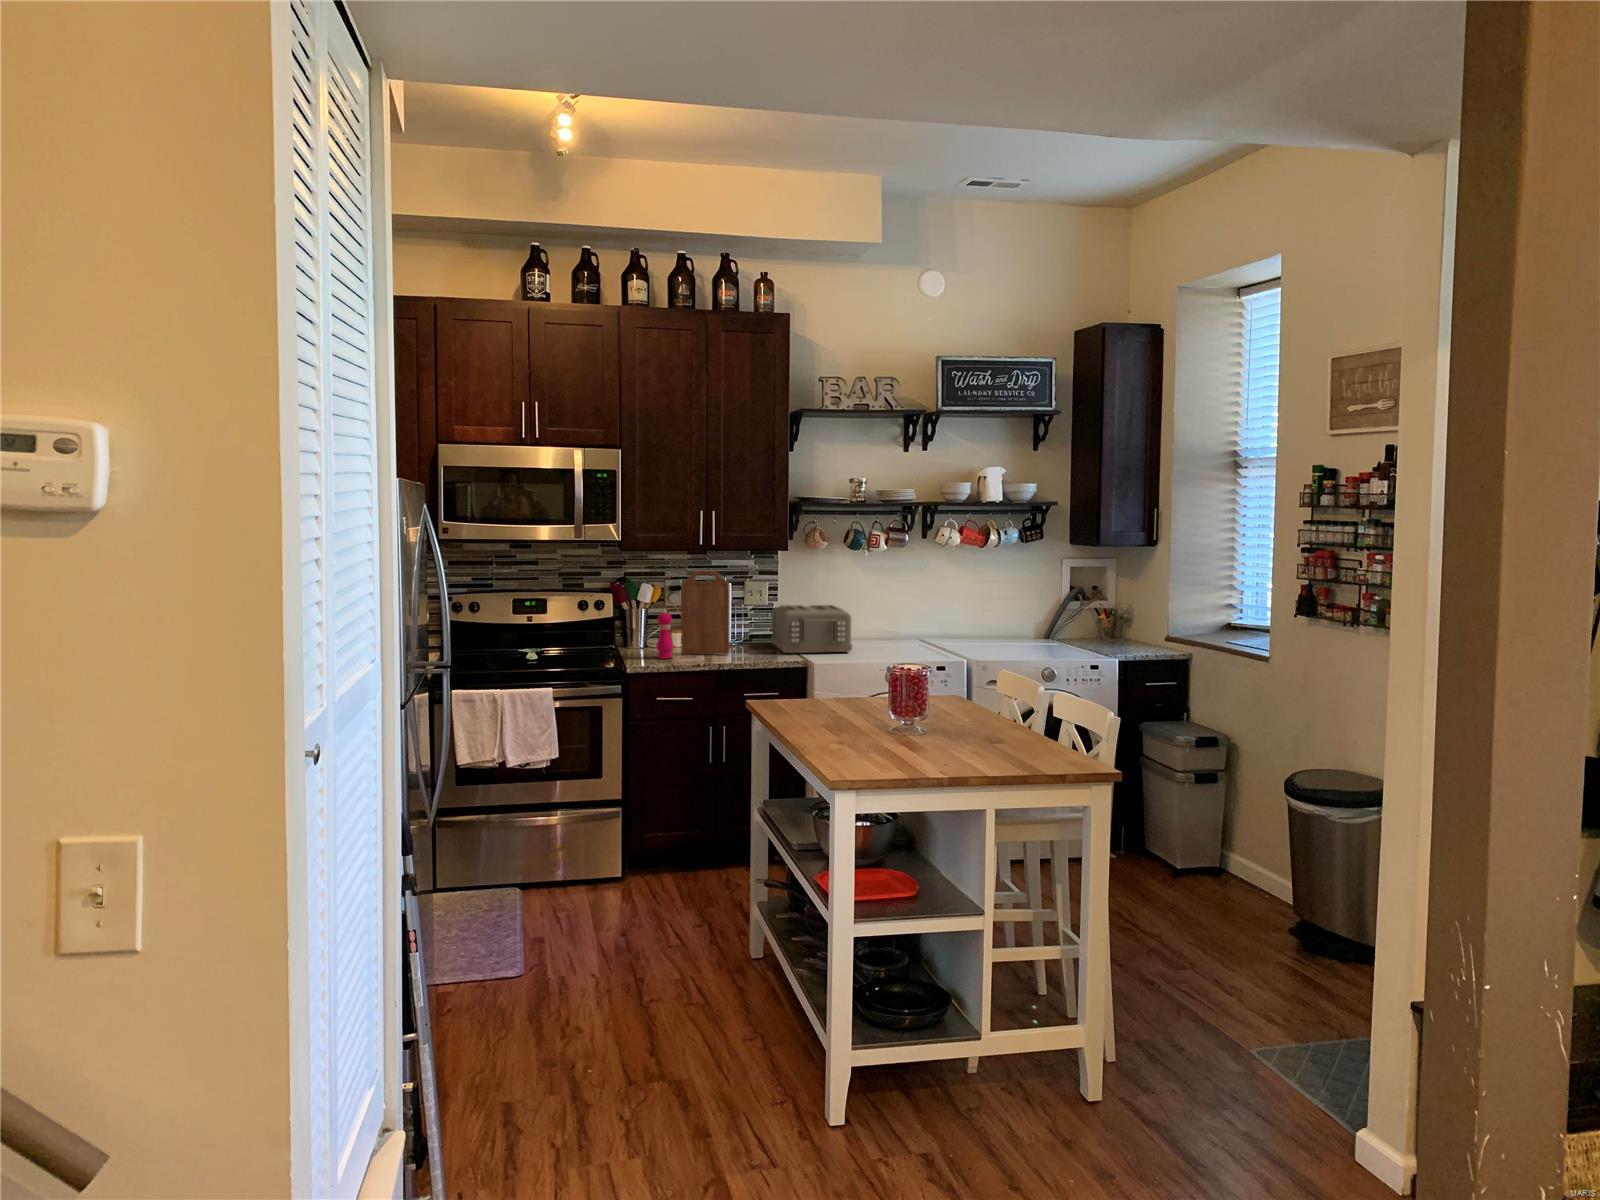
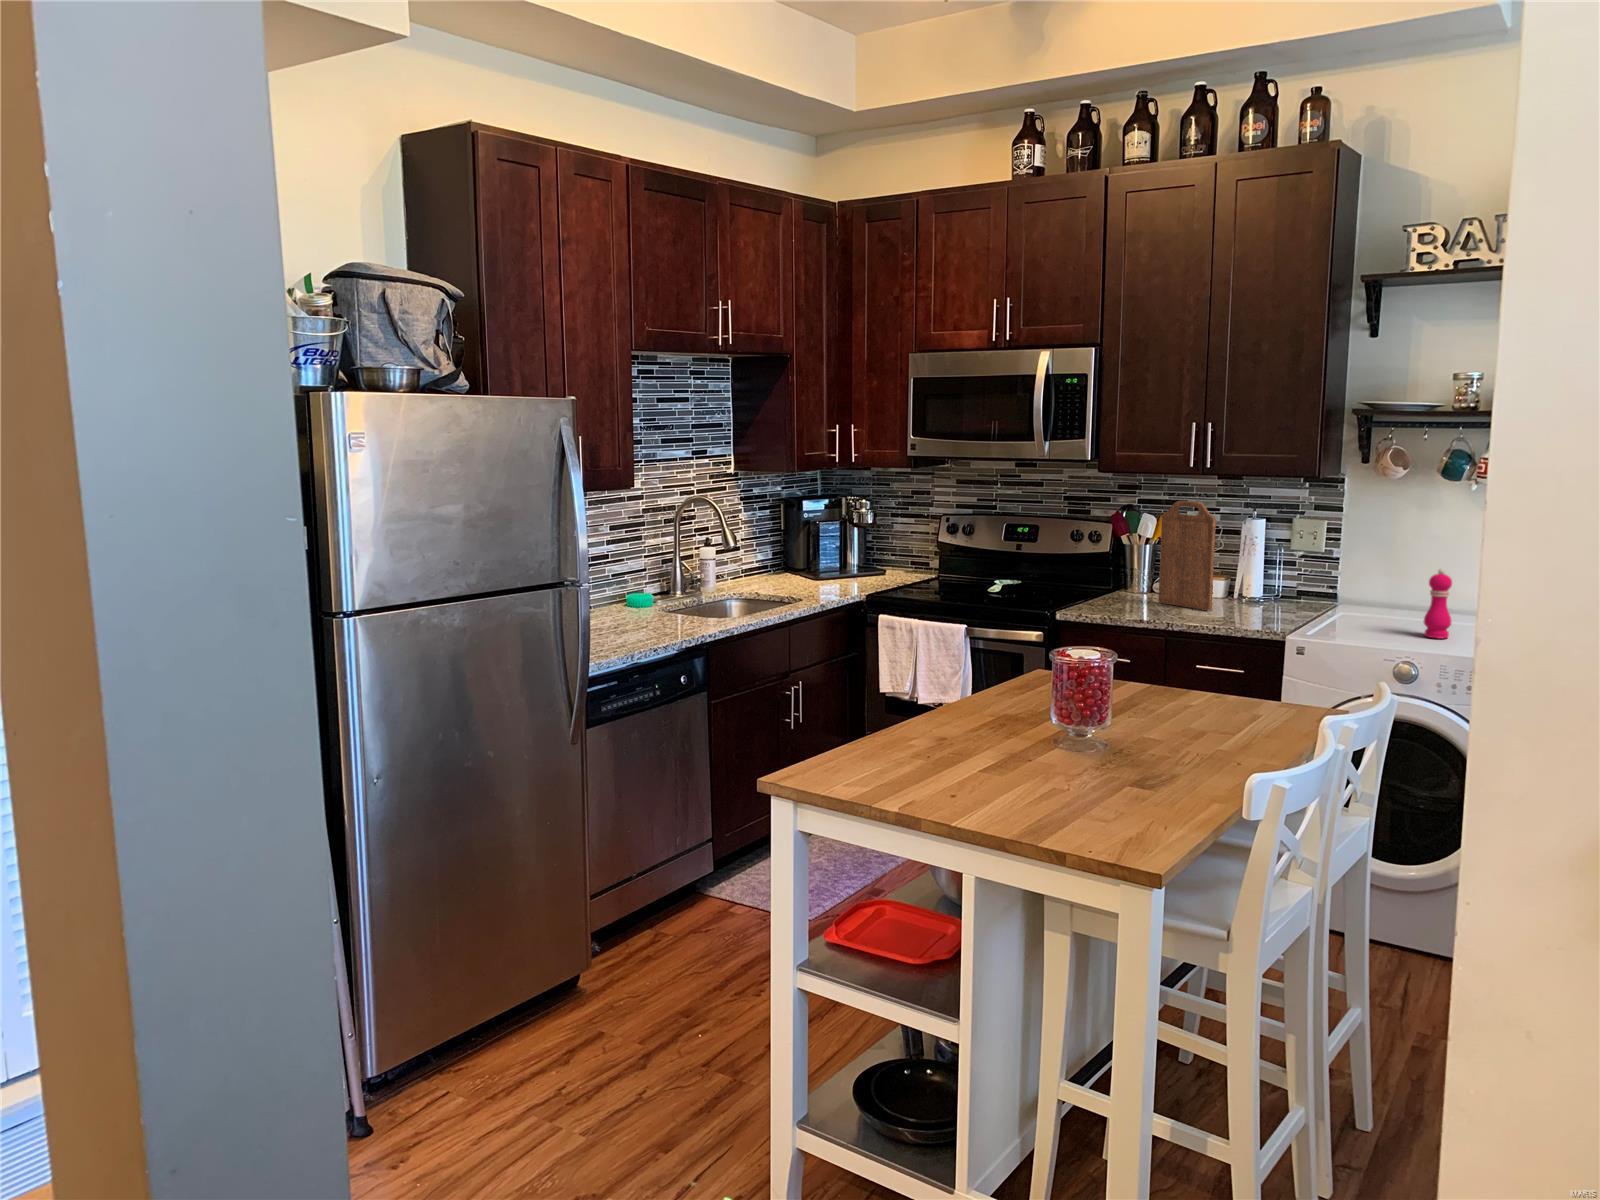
toaster: present [771,605,852,653] -> none [1281,553,1410,627]
pepper mill: present [656,609,673,659] -> present [1424,569,1452,639]

